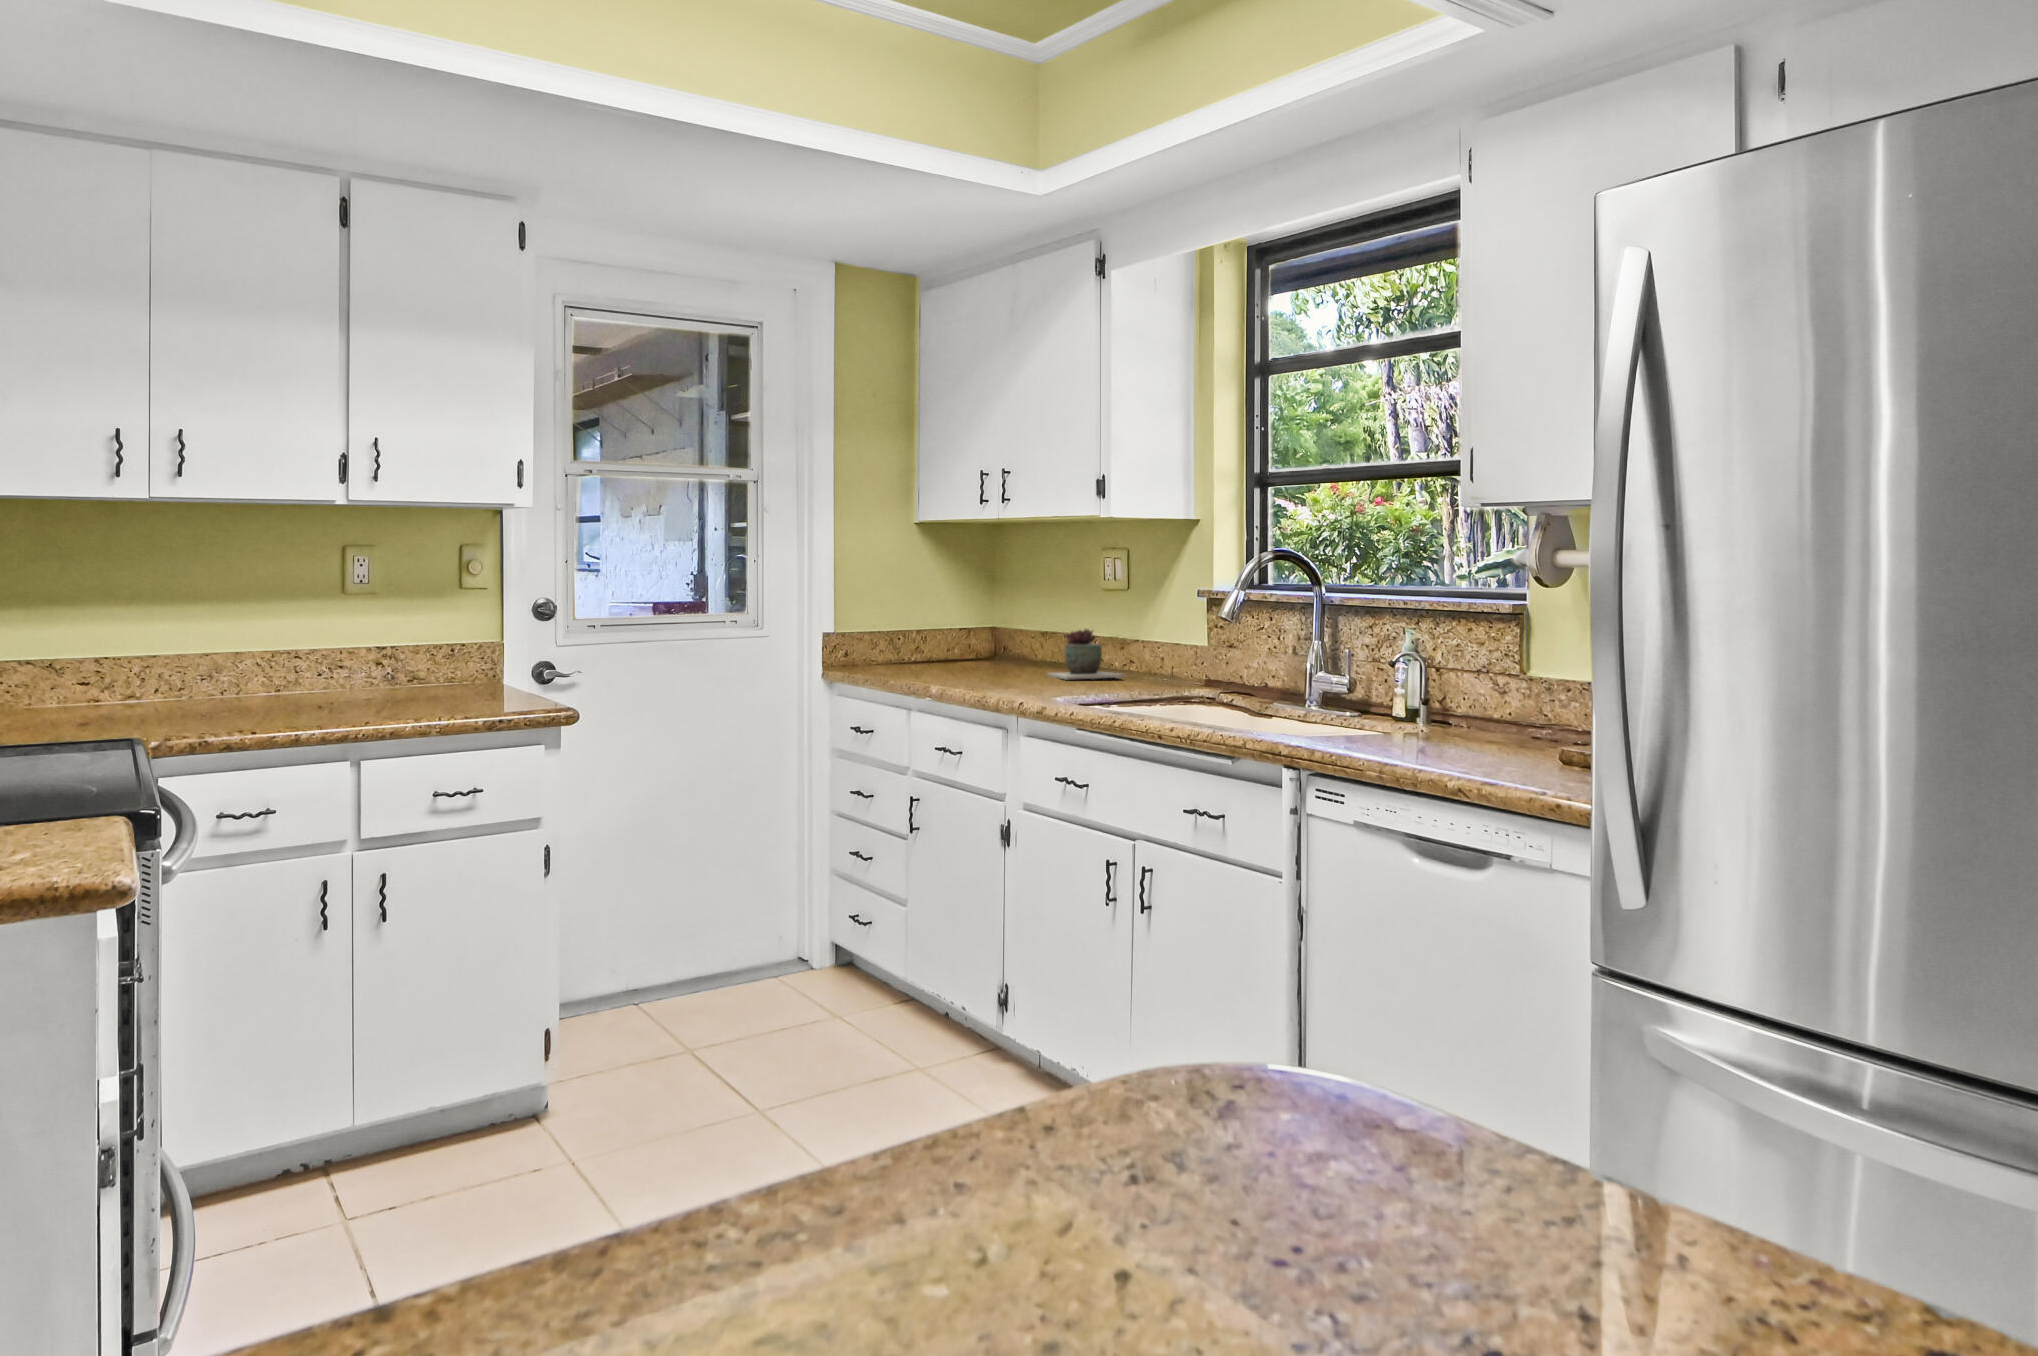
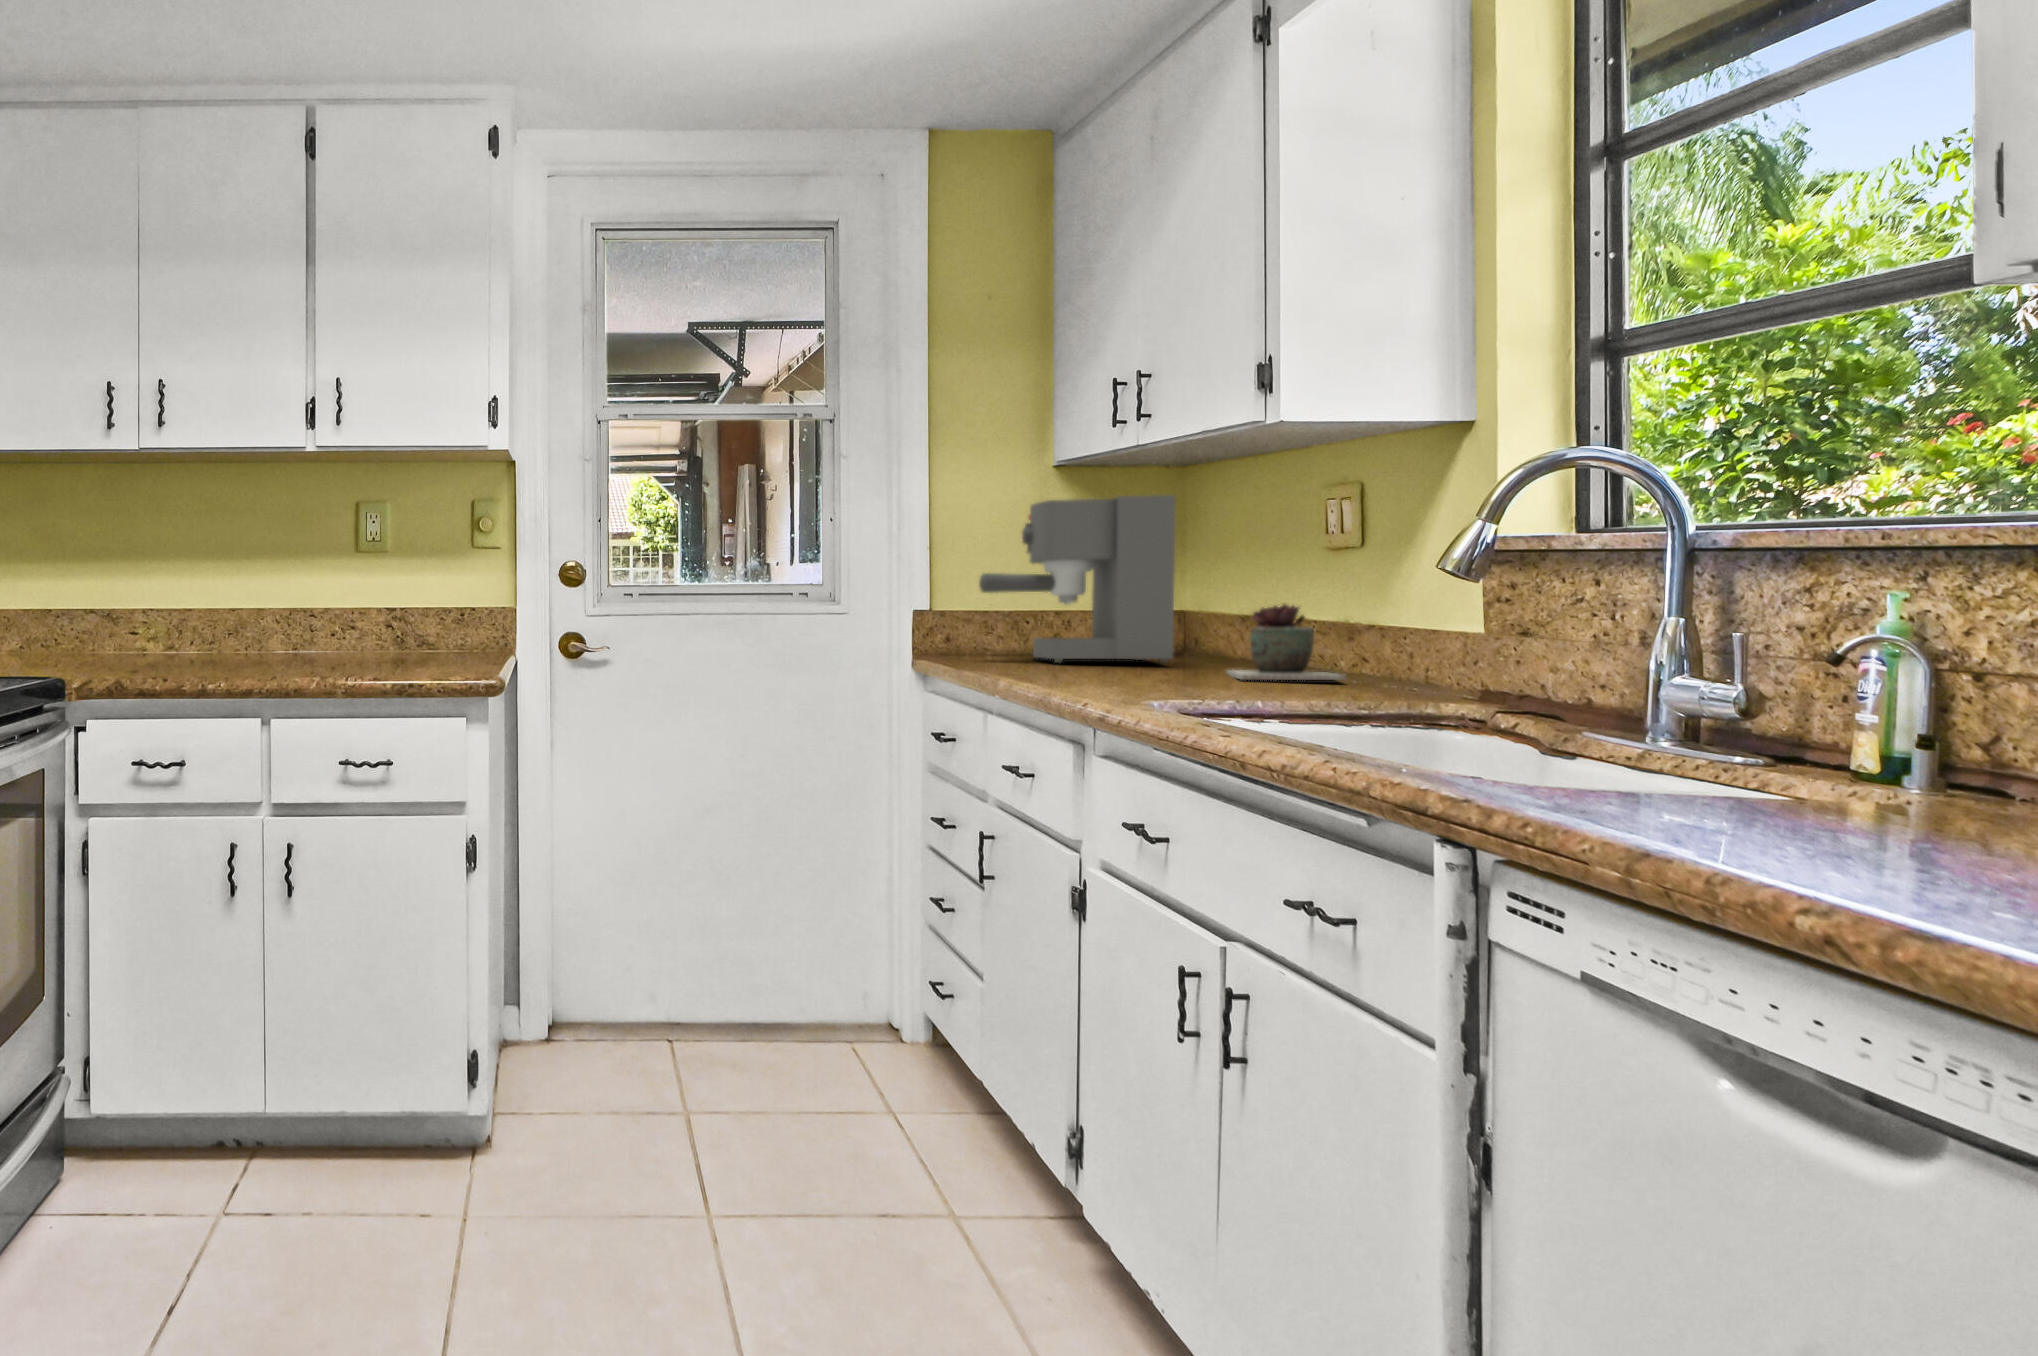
coffee maker: none [877,554,1008,672] -> present [979,495,1176,663]

